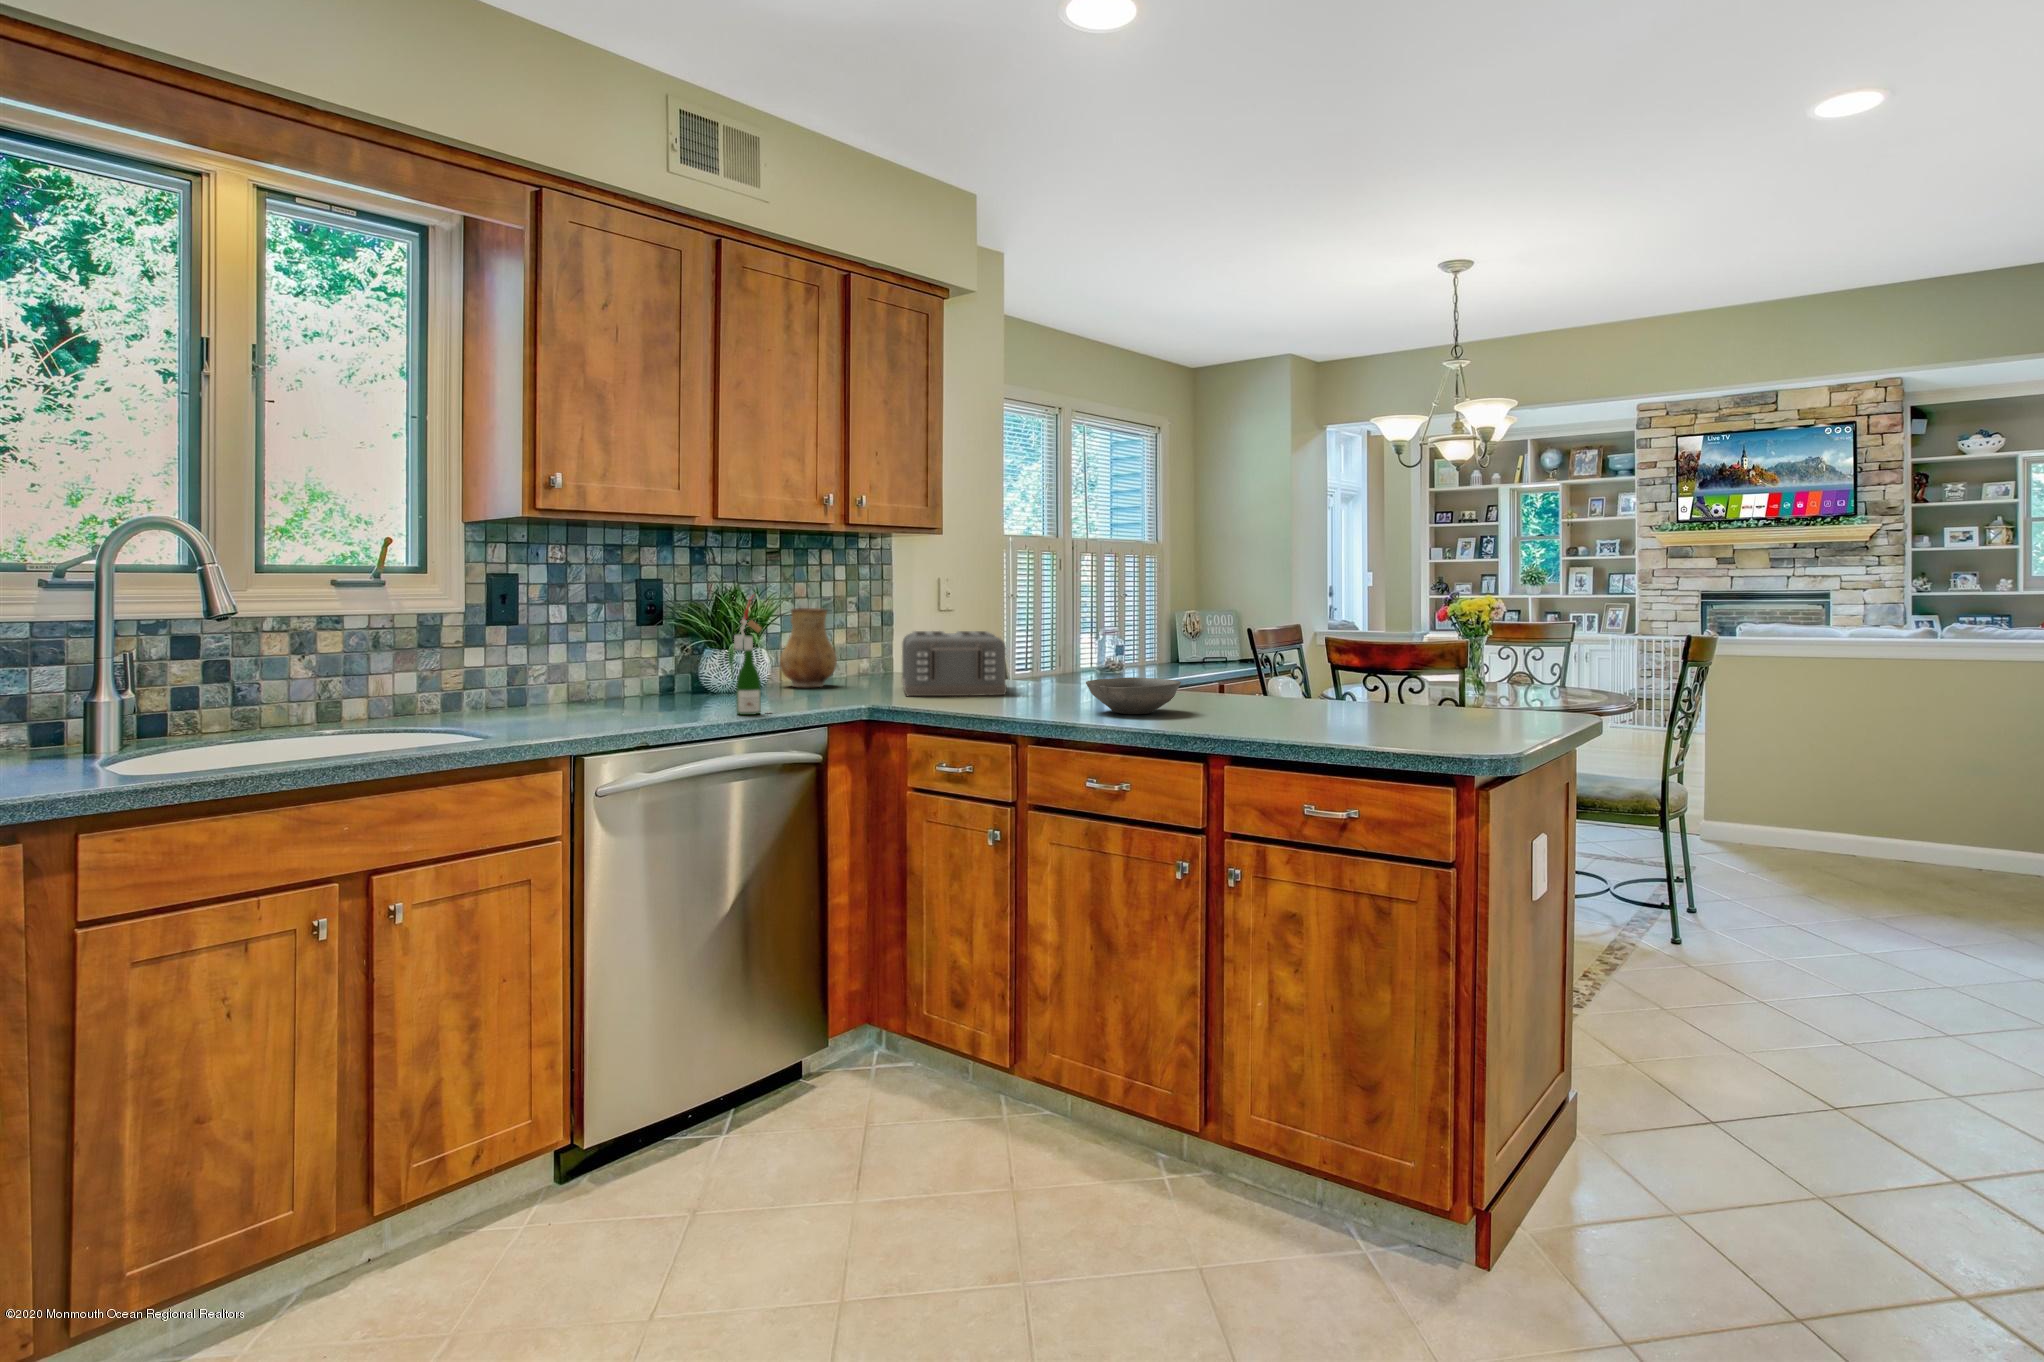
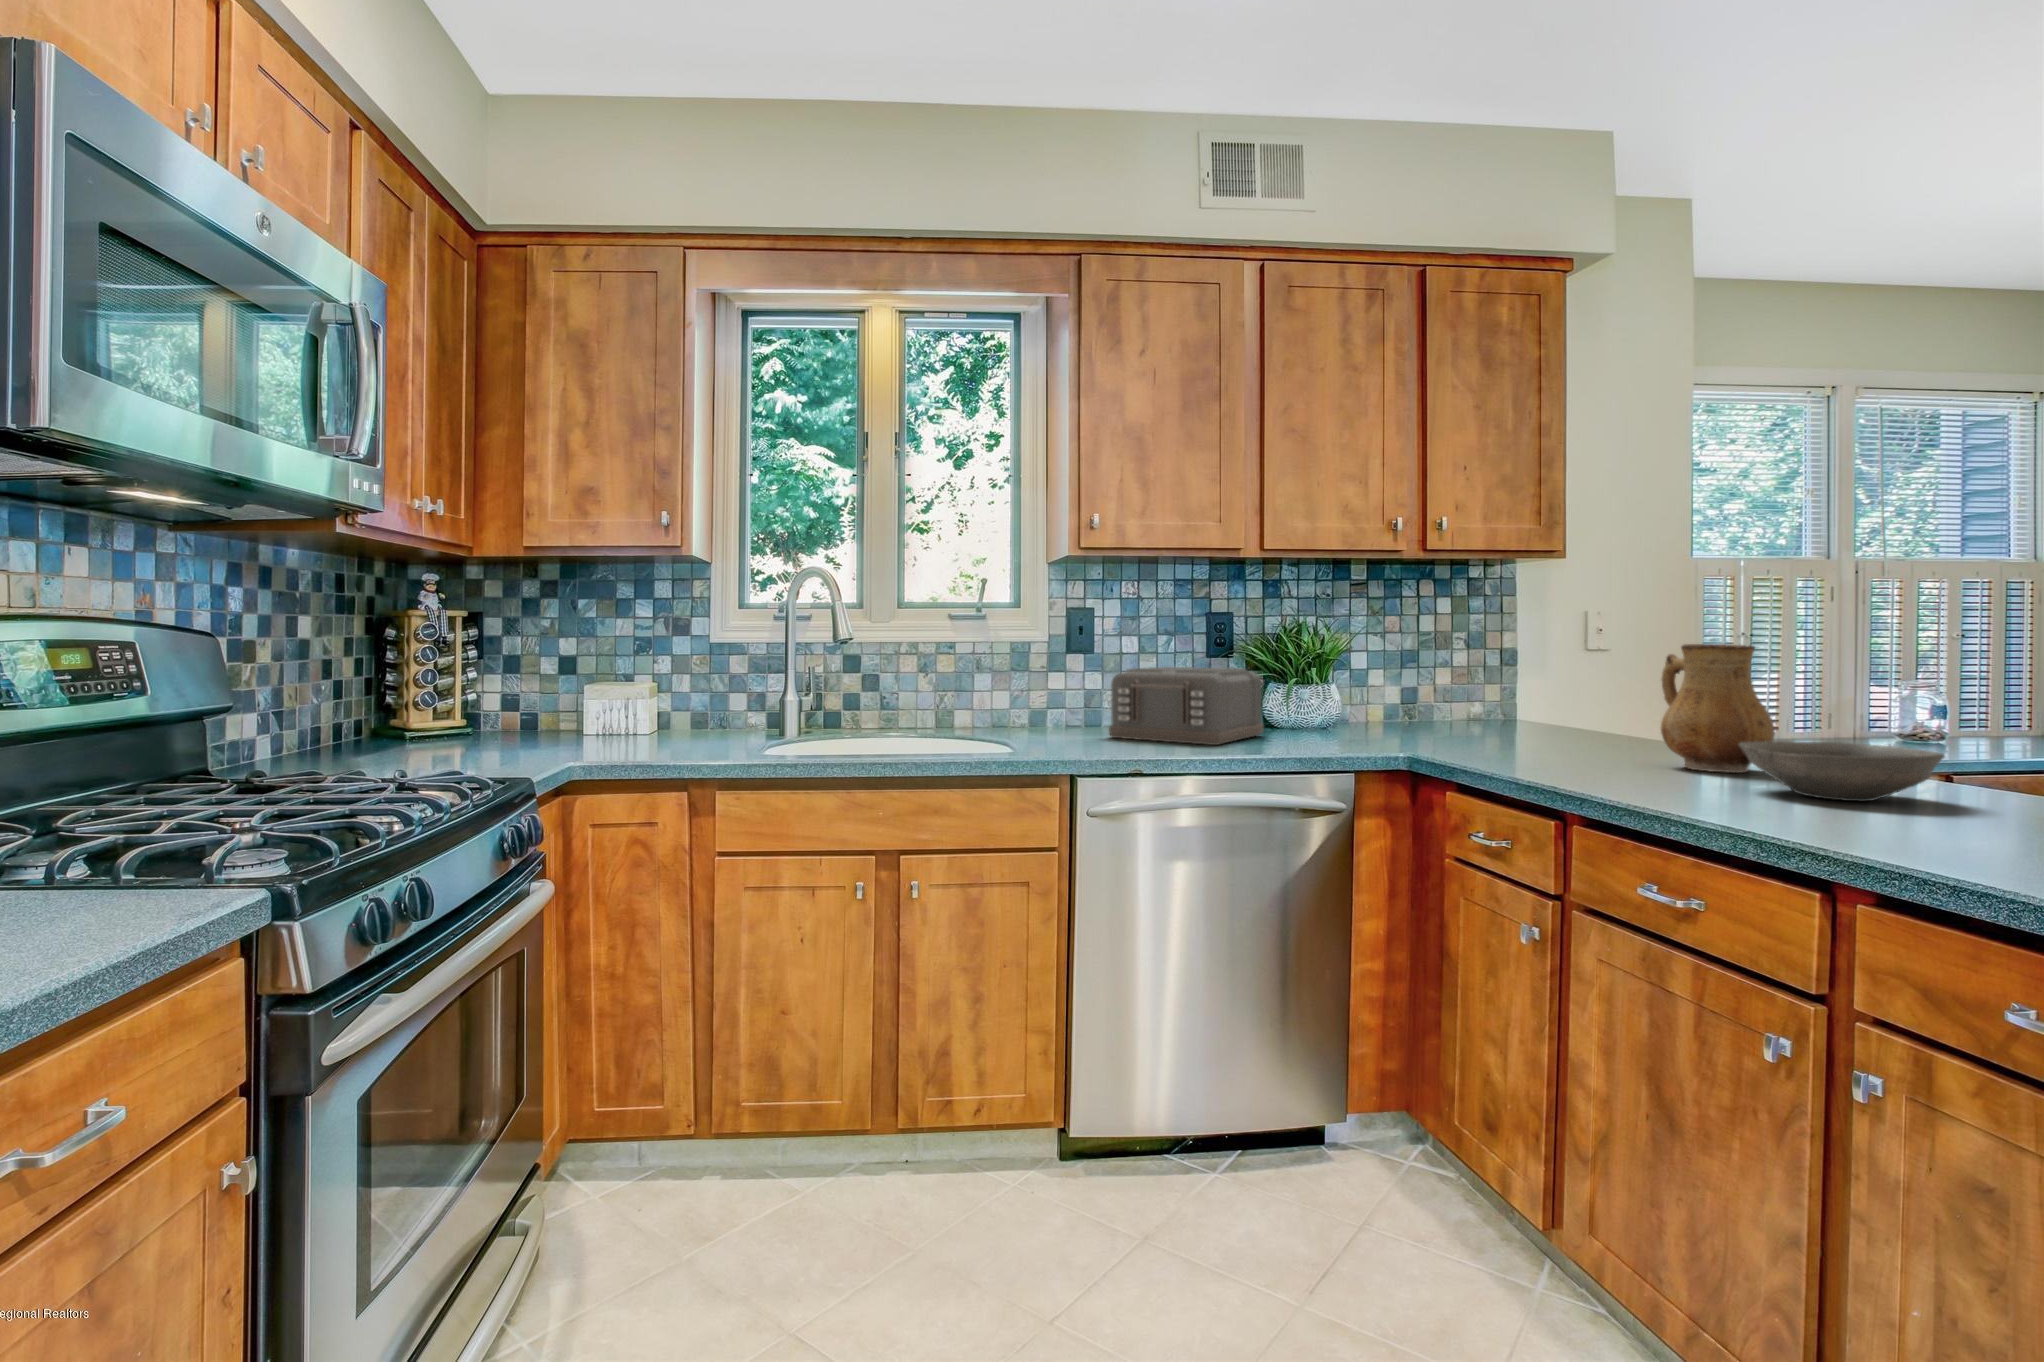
wine bottle: present [734,596,771,715] -> none [1258,621,1298,751]
ceramic pitcher: present [780,608,837,687] -> present [1661,644,1775,773]
toaster: present [902,631,1007,696] -> present [1109,667,1264,745]

